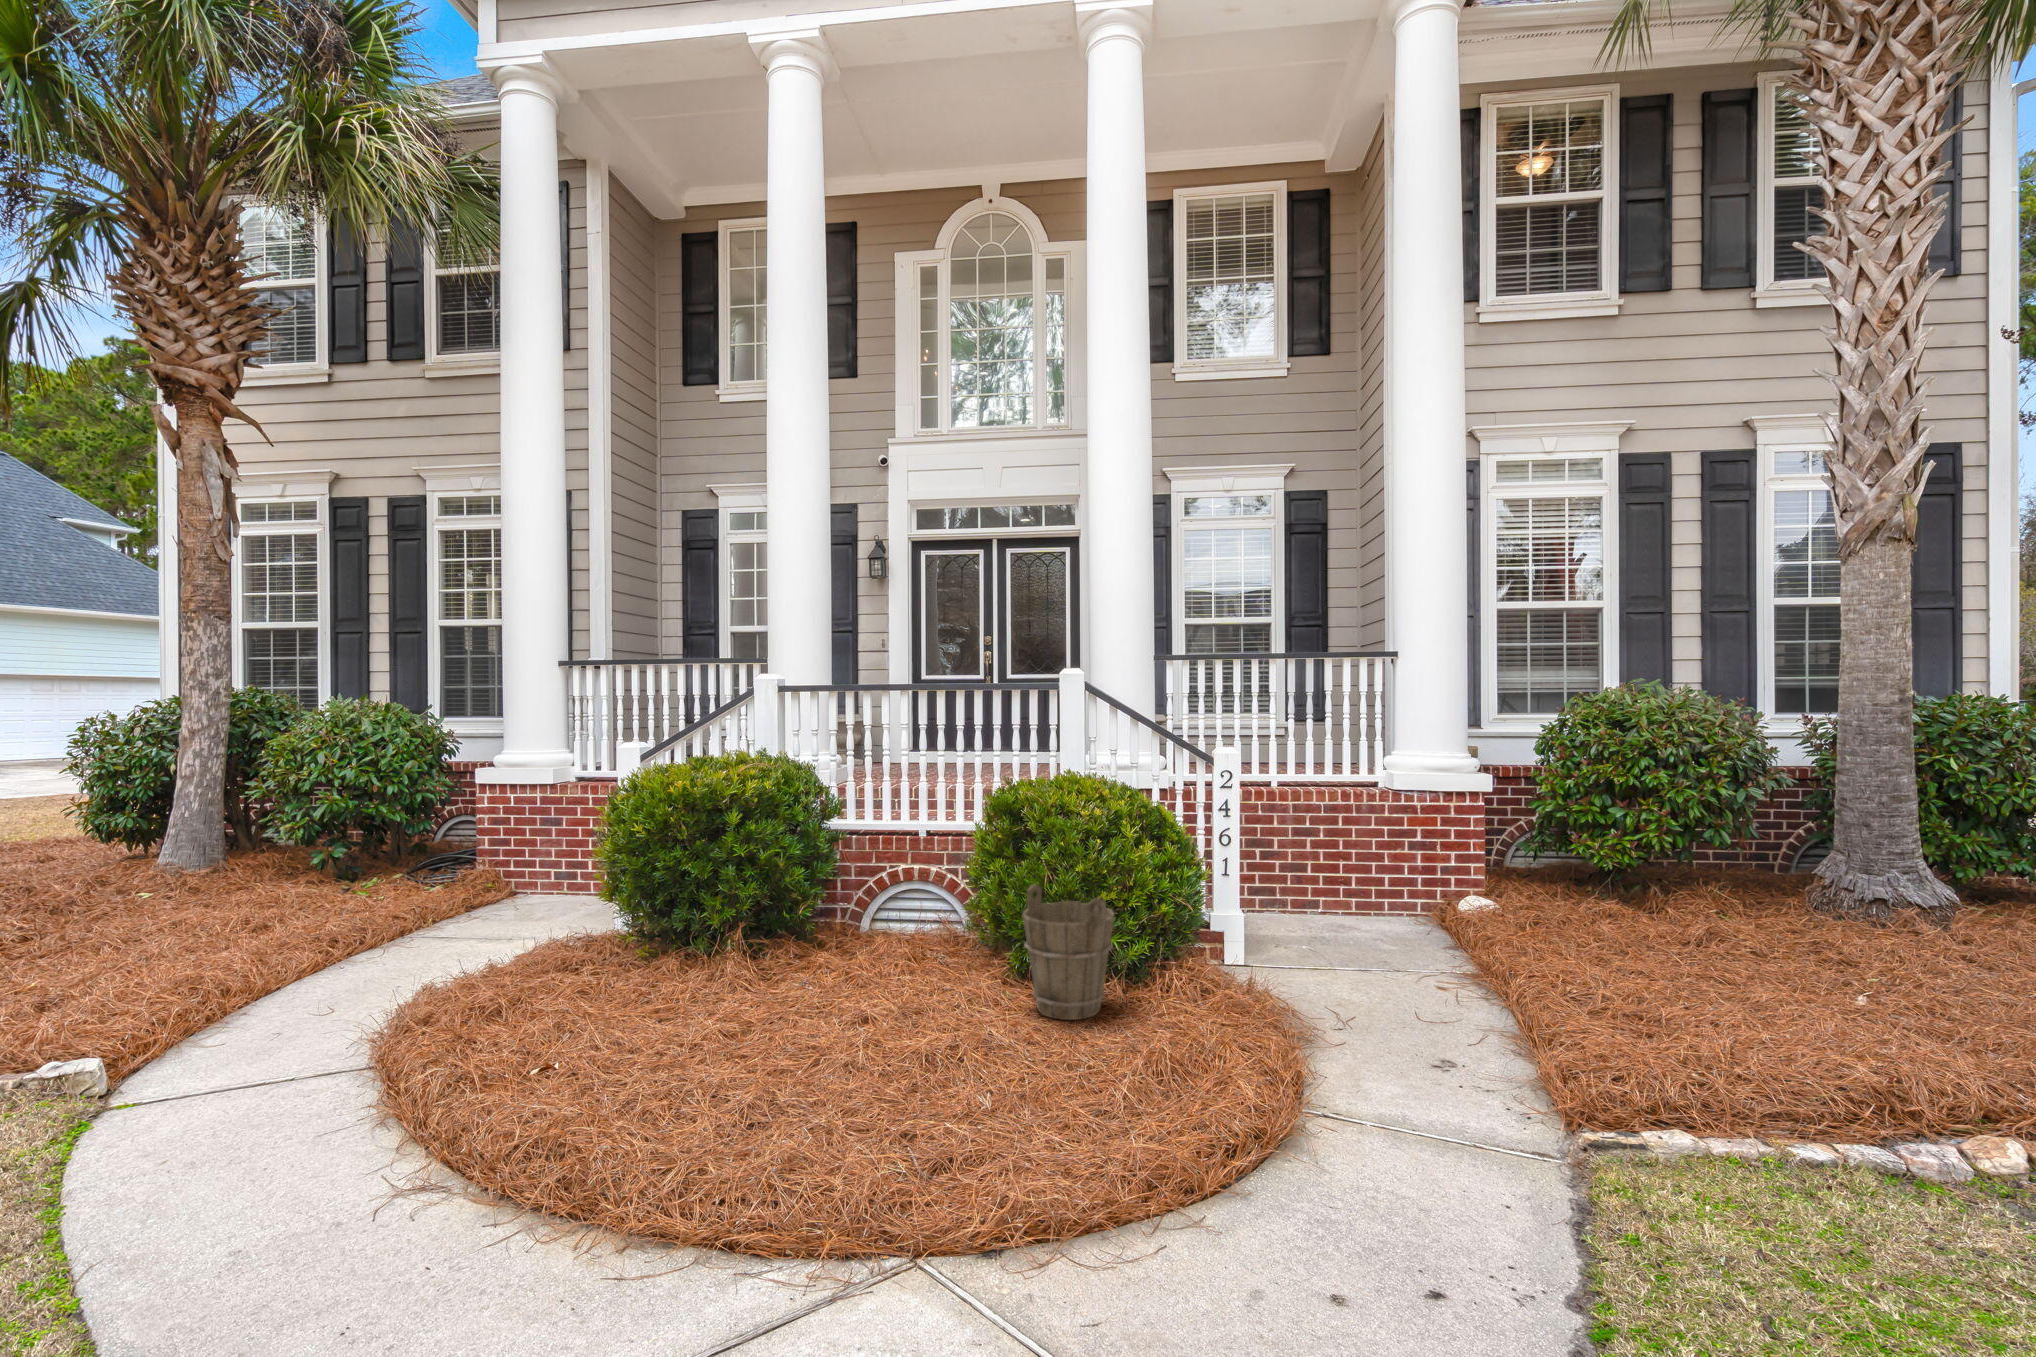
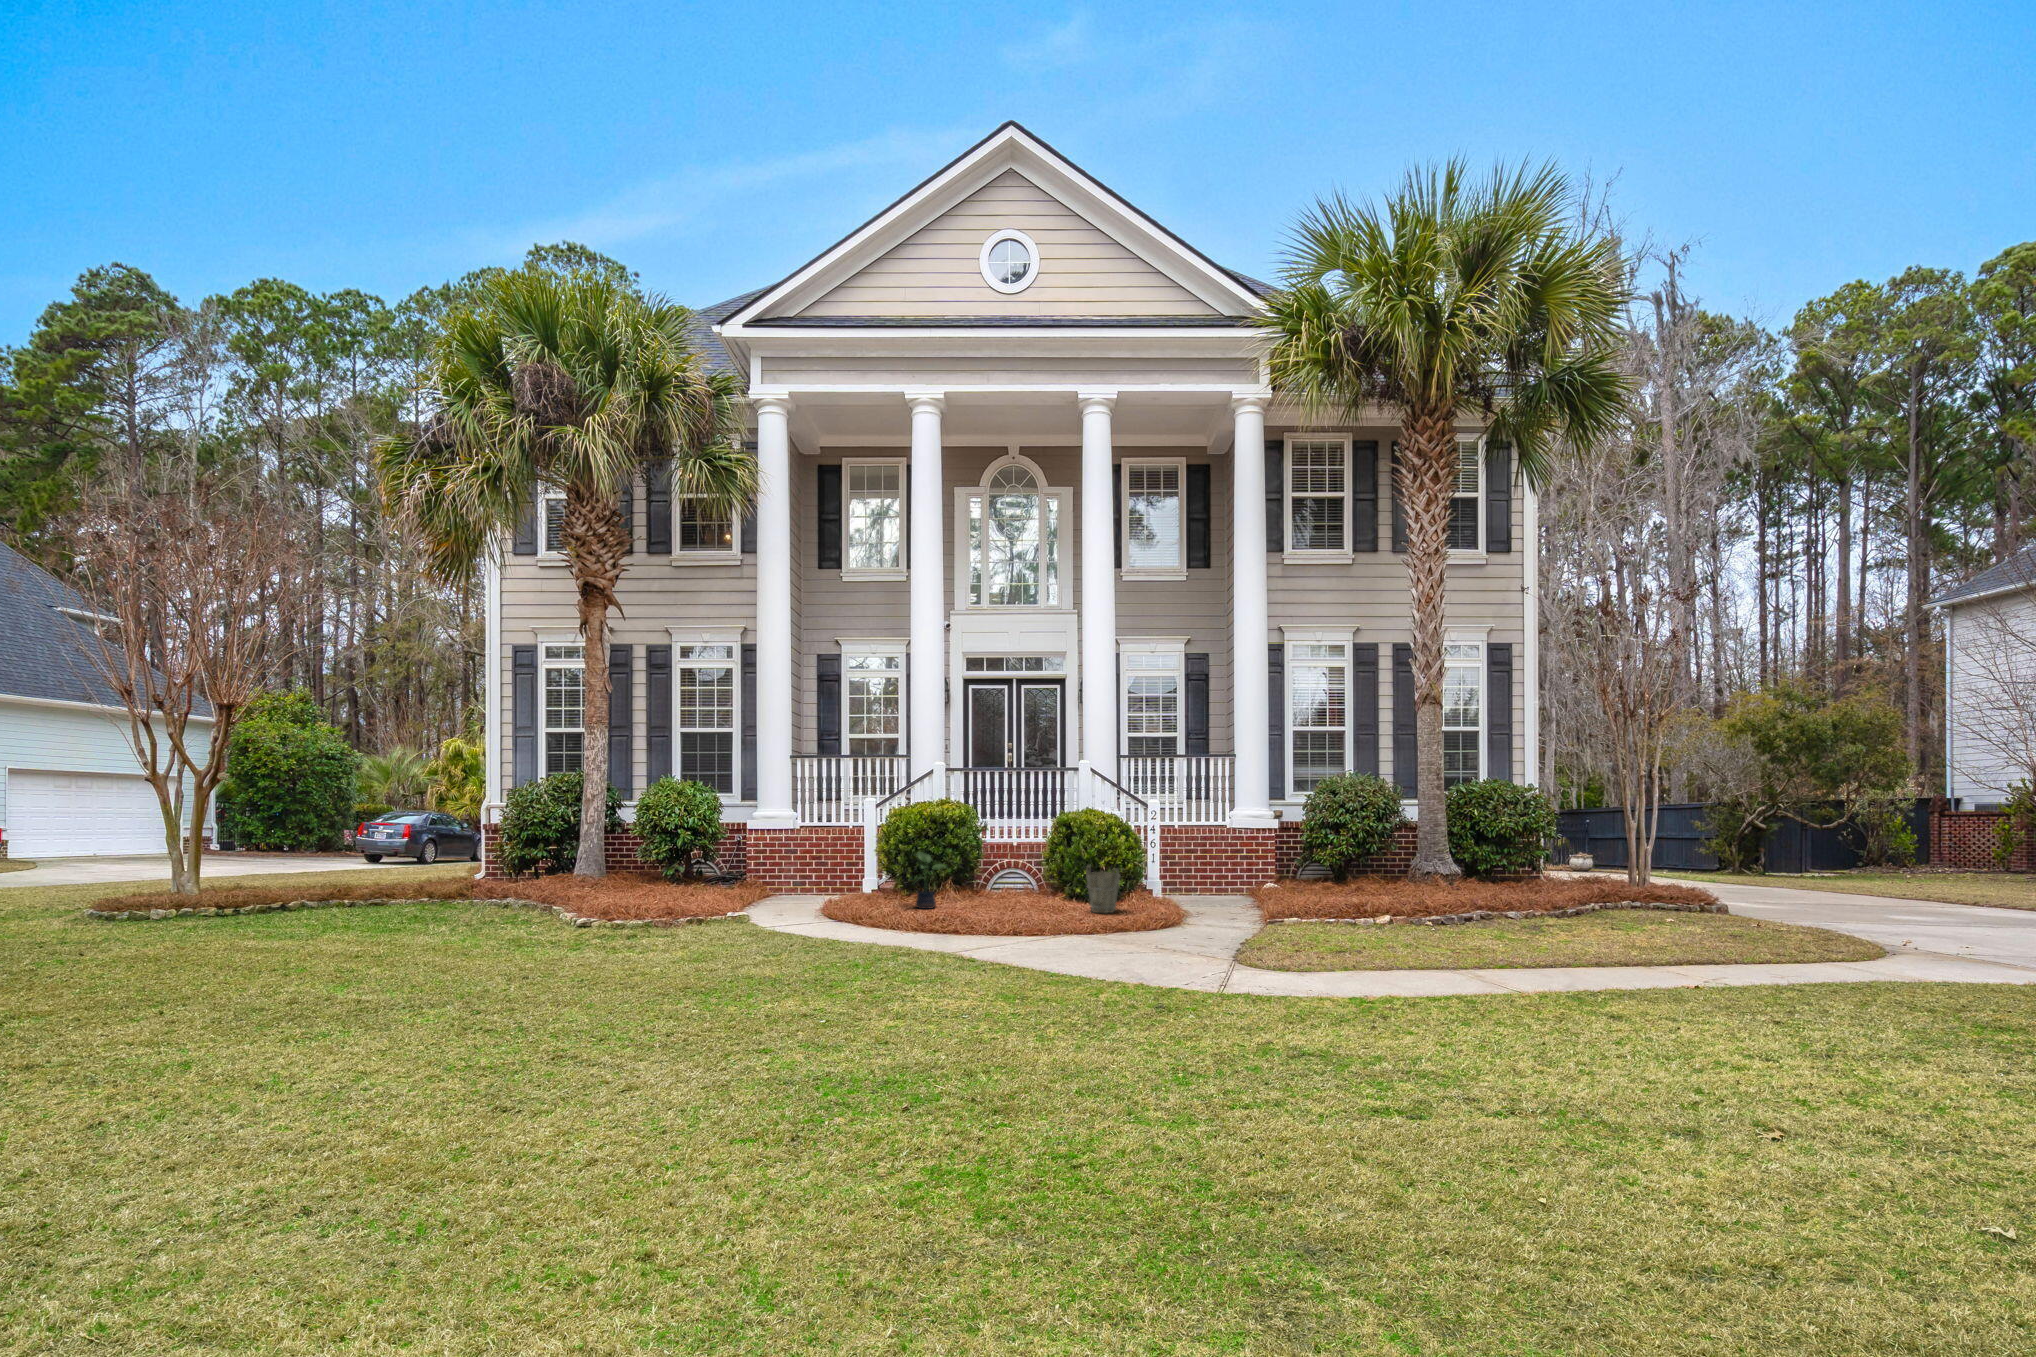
potted plant: none [600,842,702,987] -> present [915,852,946,909]

